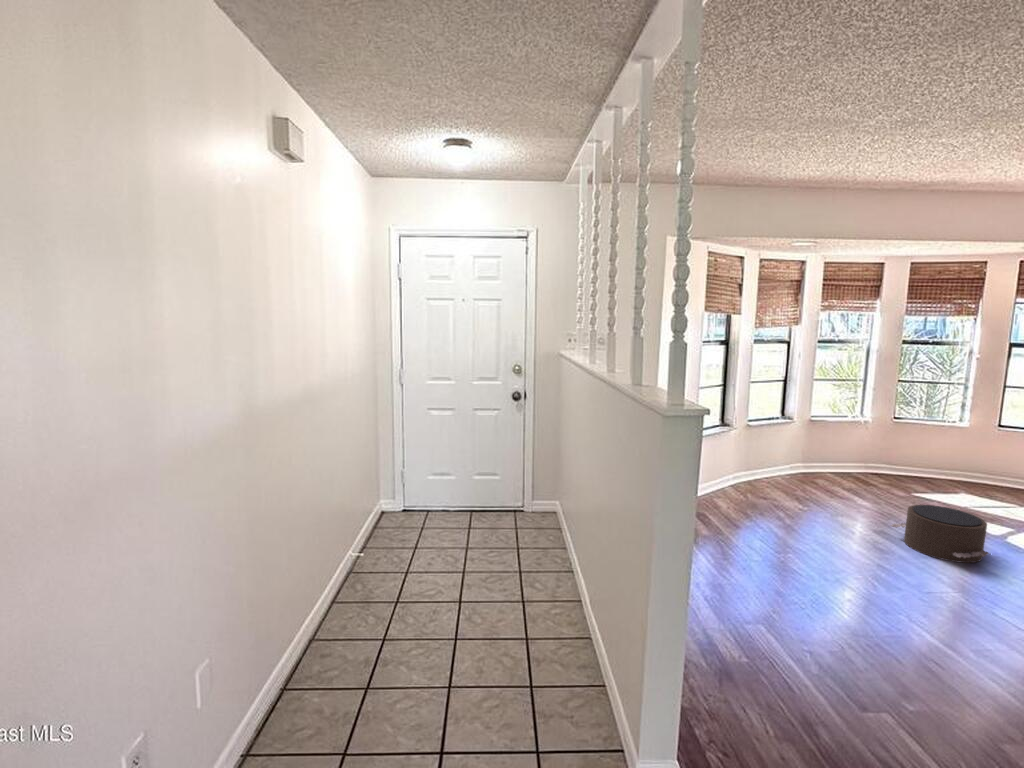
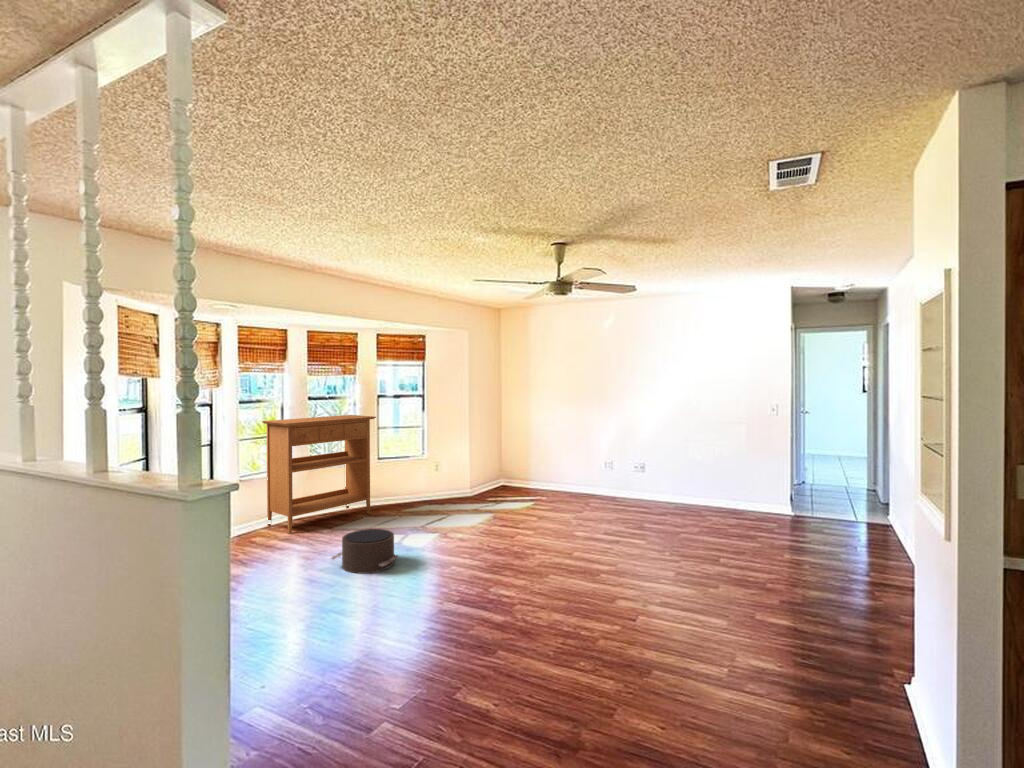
console table: none [835,363,1002,493] -> present [262,415,376,534]

